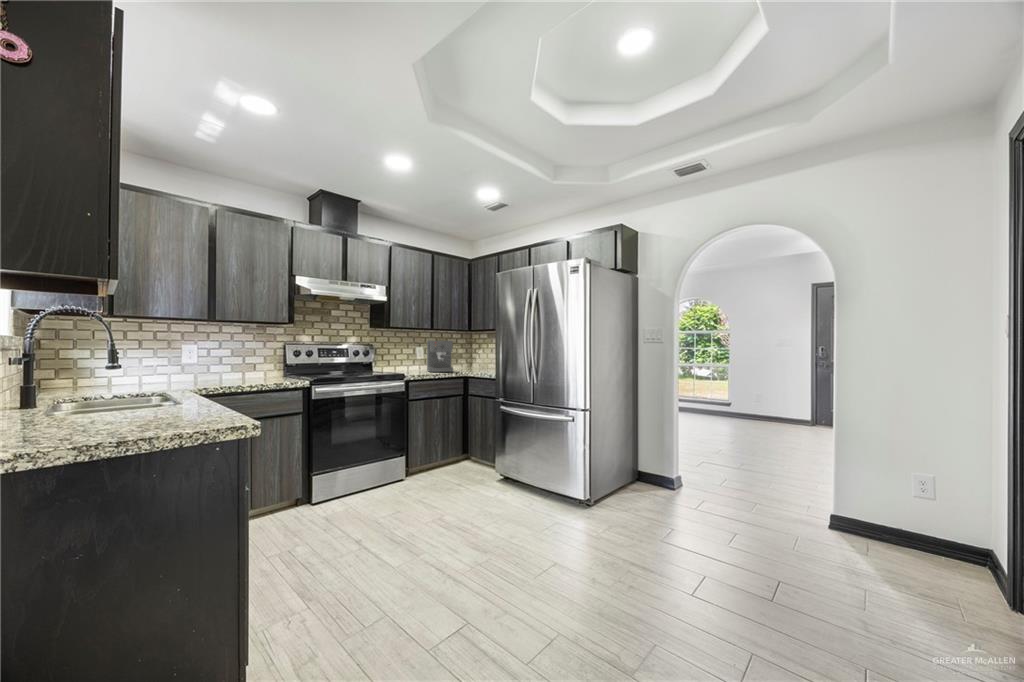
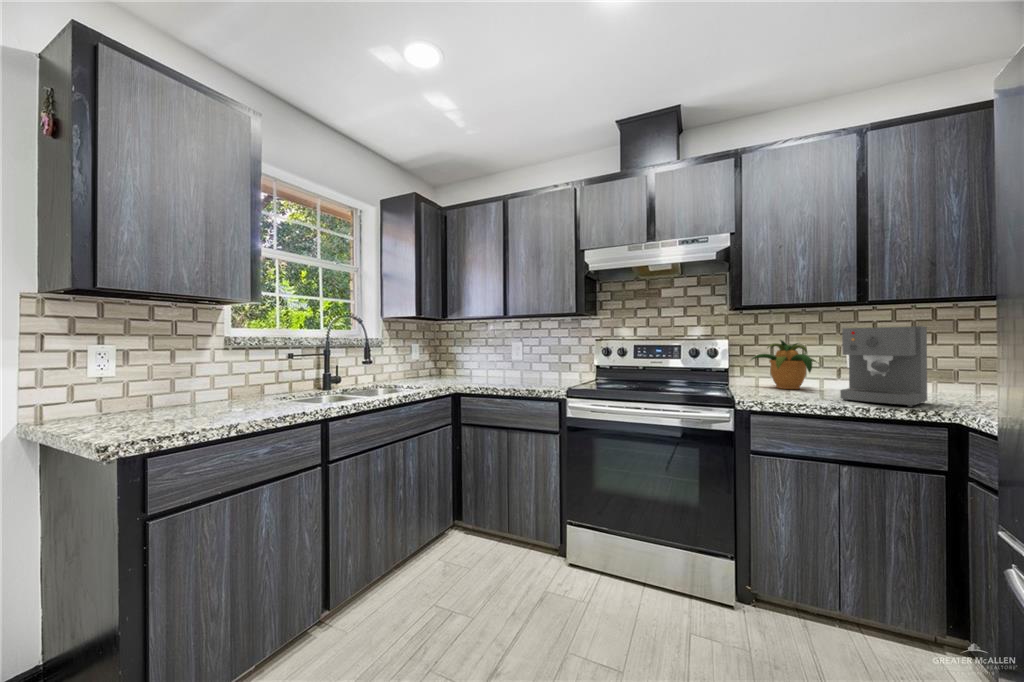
potted plant: none [381,345,412,371] -> present [751,340,817,389]

